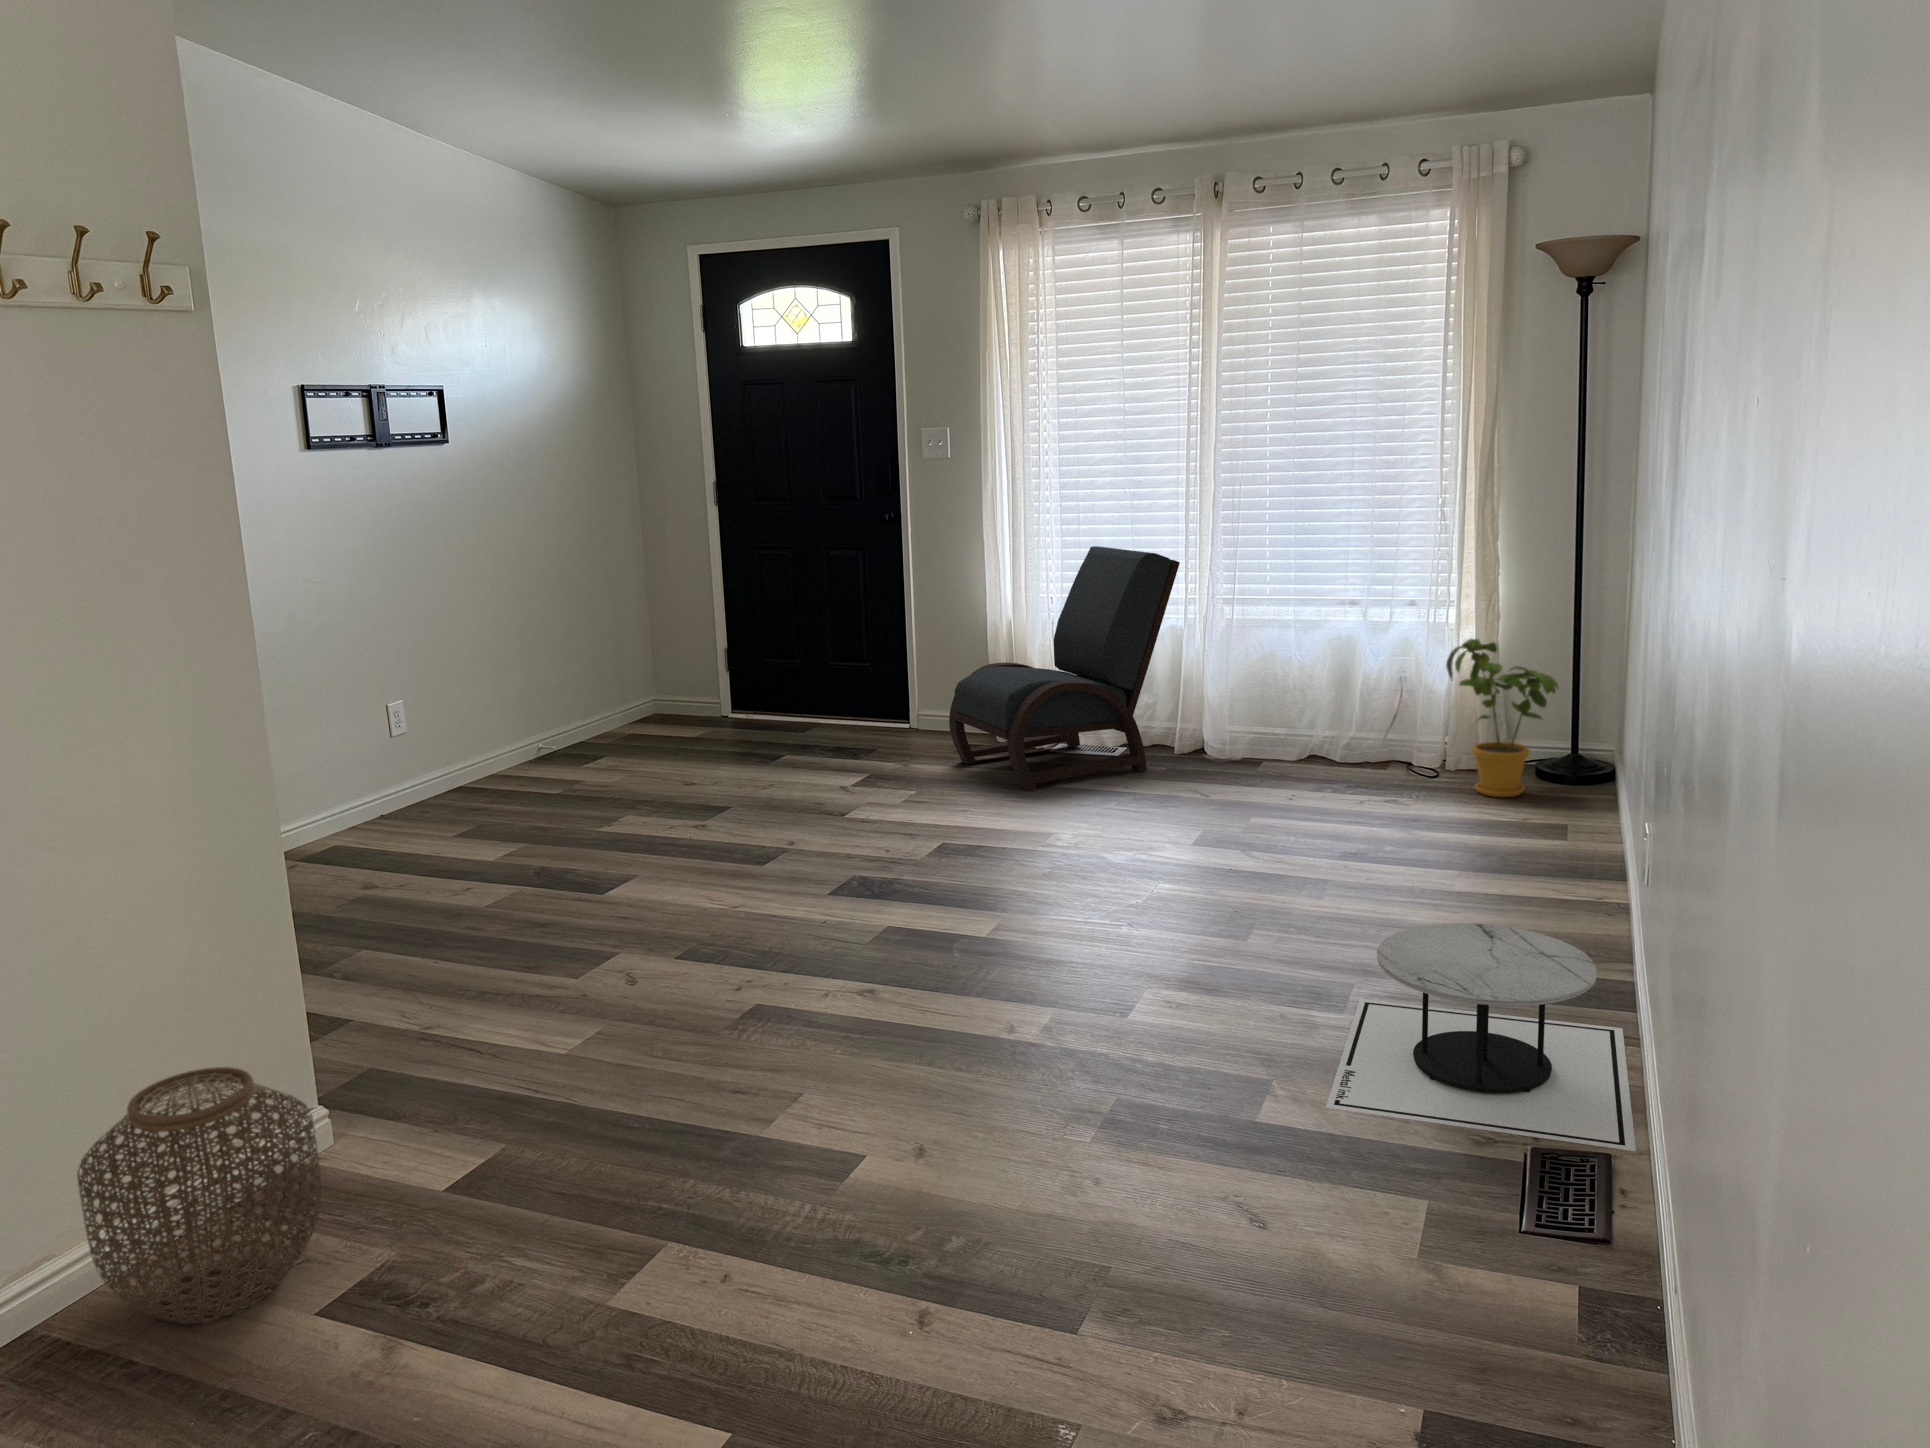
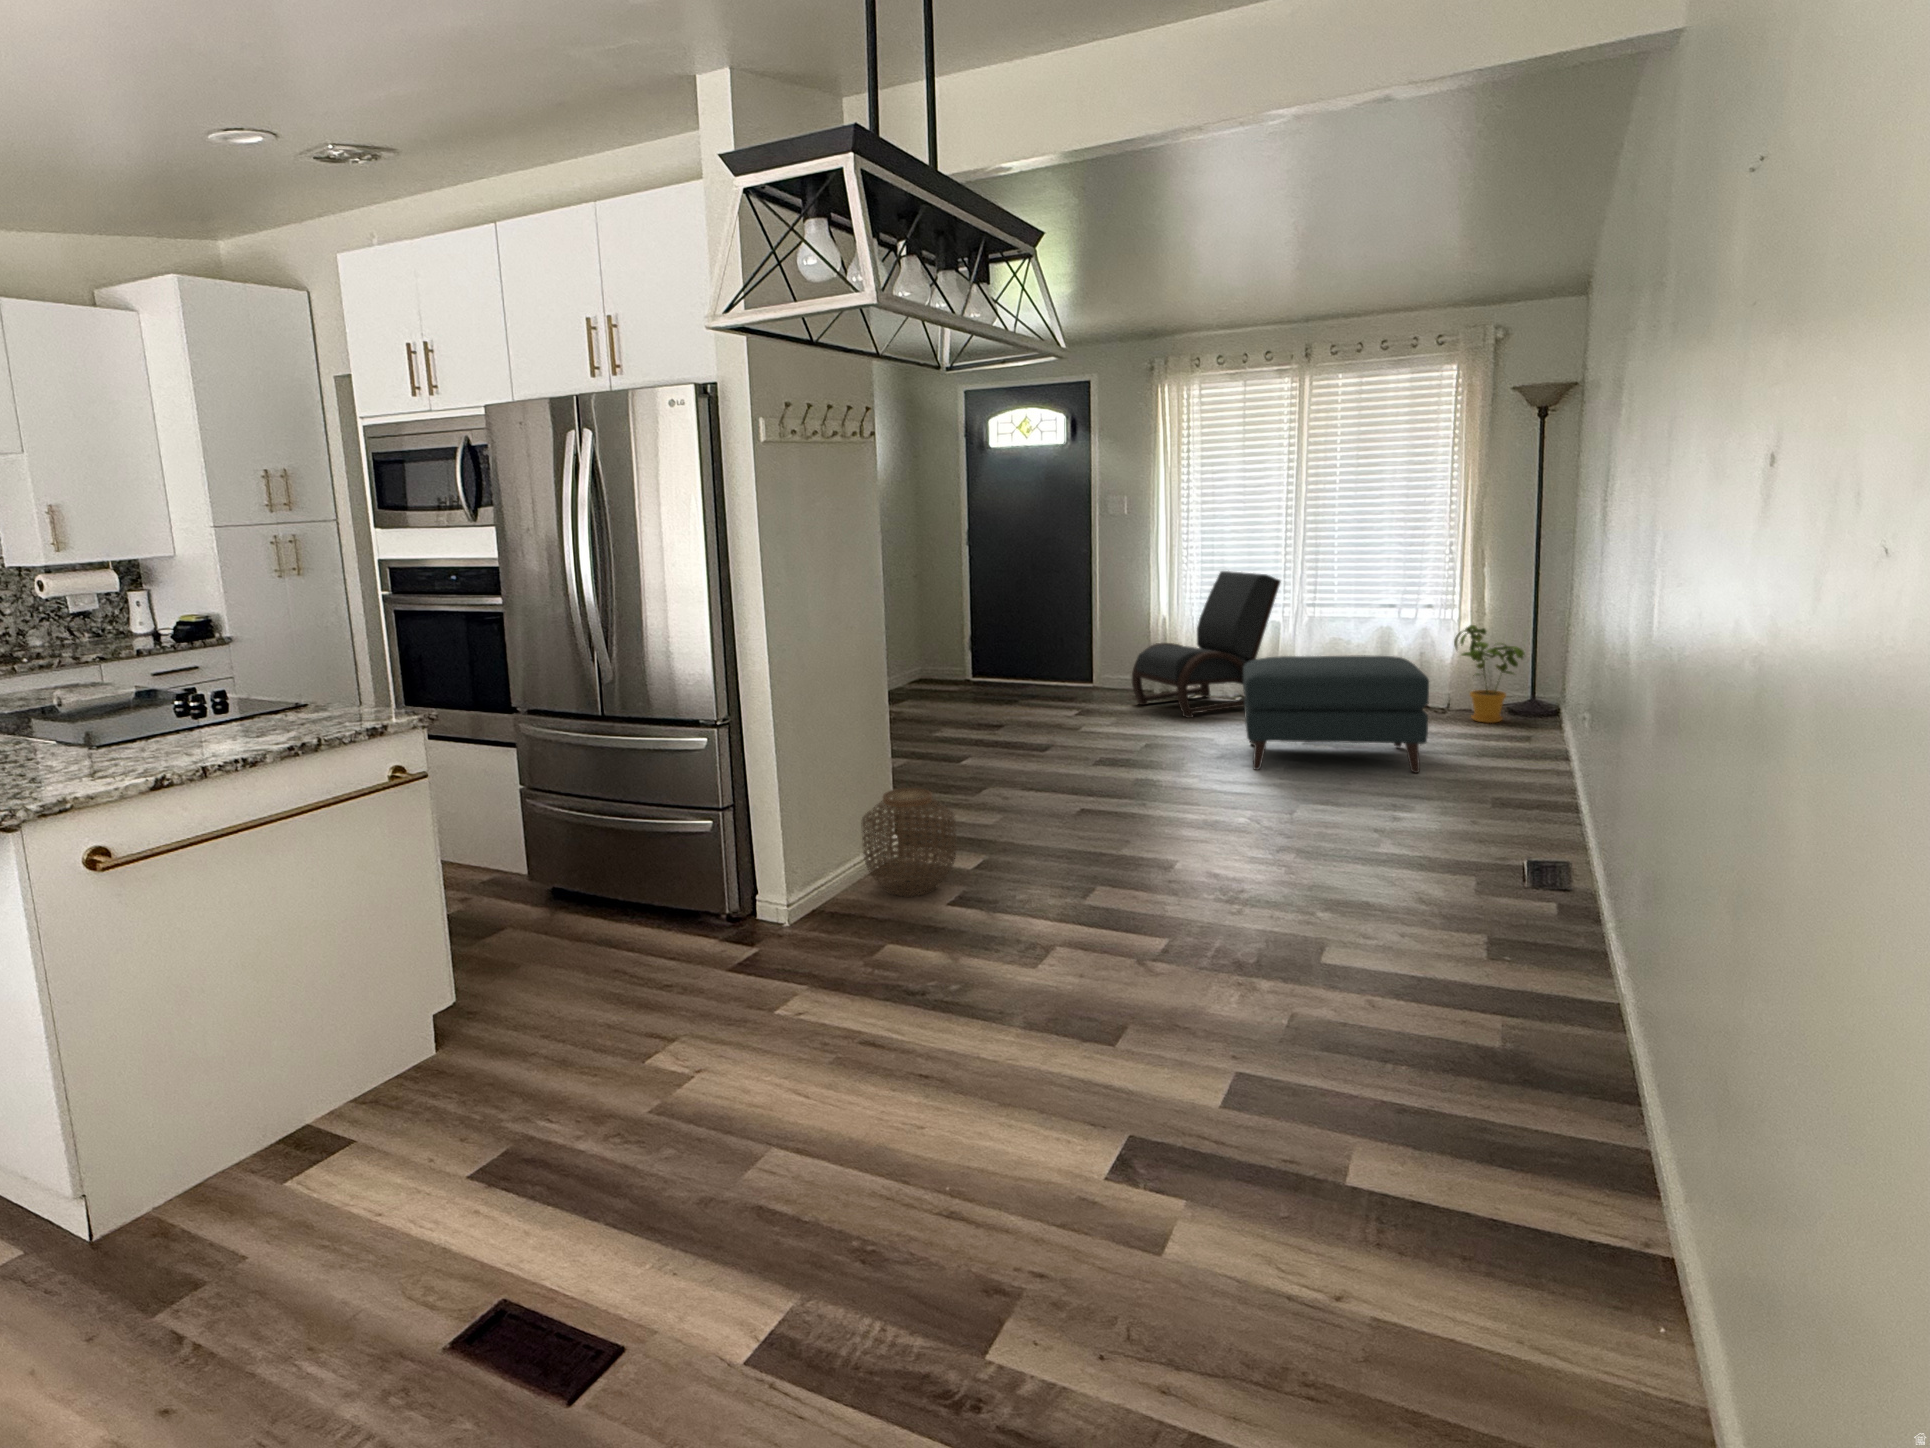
ottoman: none [1070,701,1385,917] -> present [1243,655,1429,773]
side table: present [1326,923,1636,1151] -> none [1414,759,1576,855]

